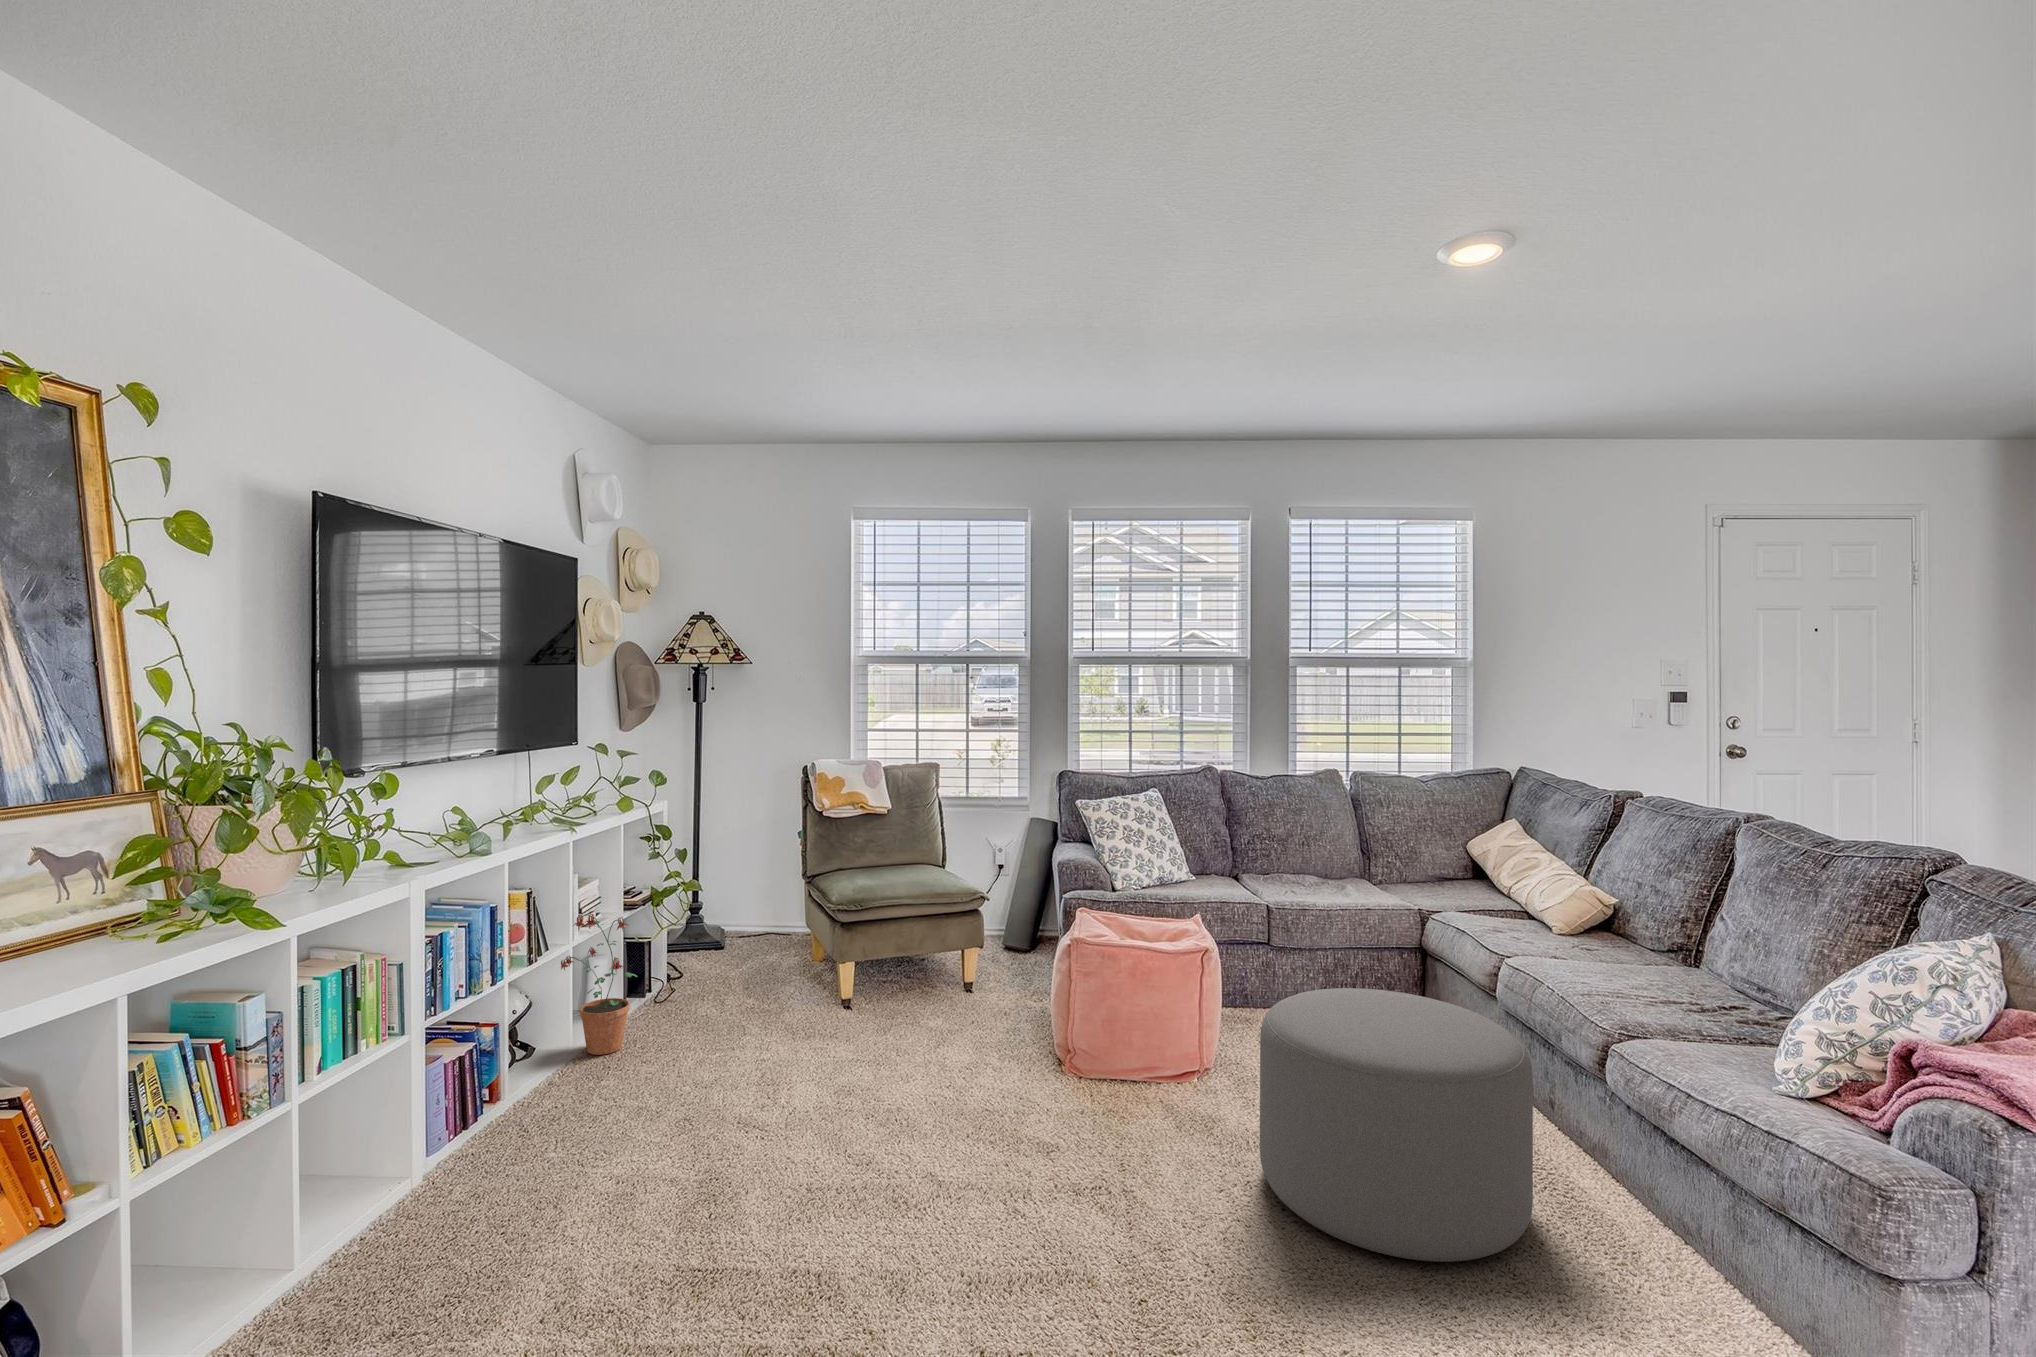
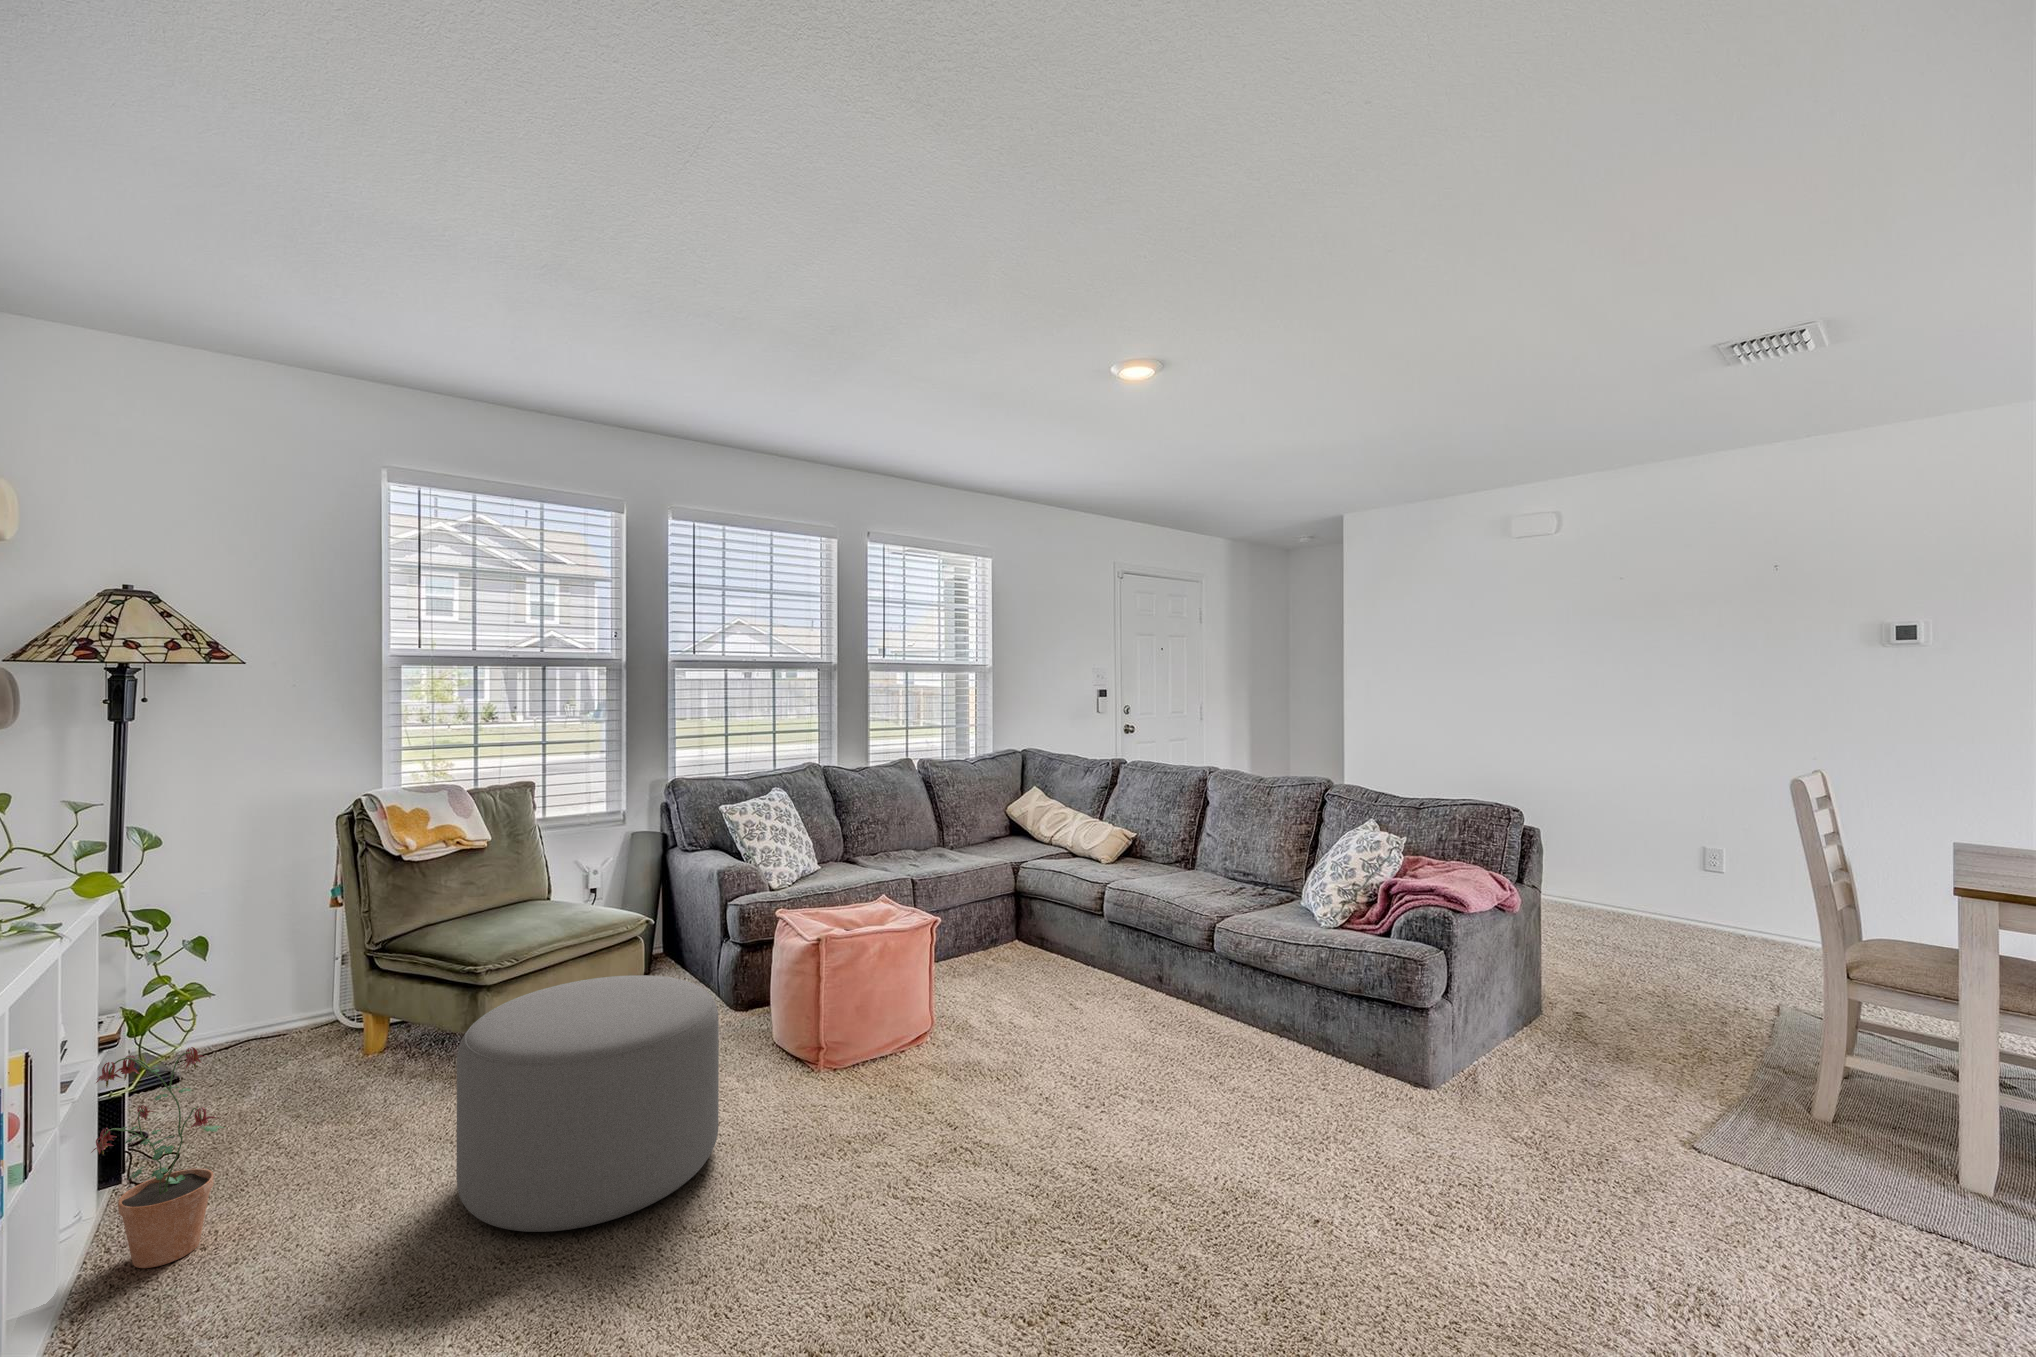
ottoman: present [1260,988,1533,1262] -> present [456,975,719,1232]

